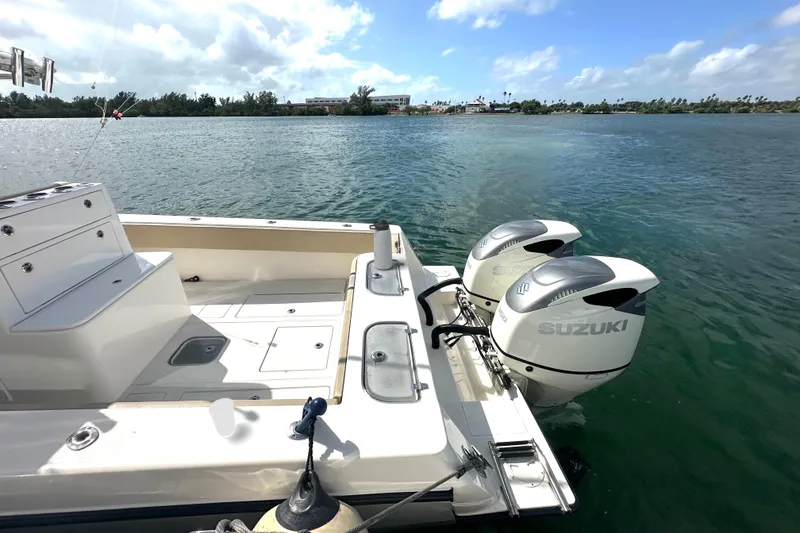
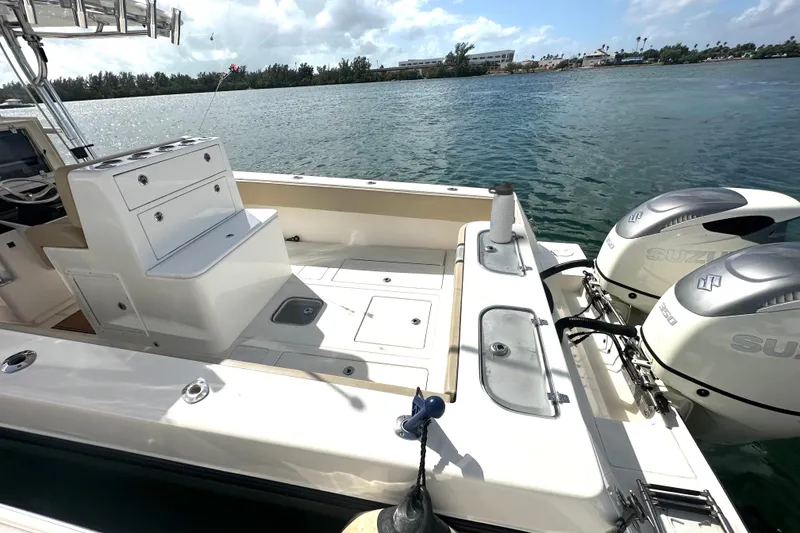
cup: present [208,398,235,436] -> none [308,378,335,422]

